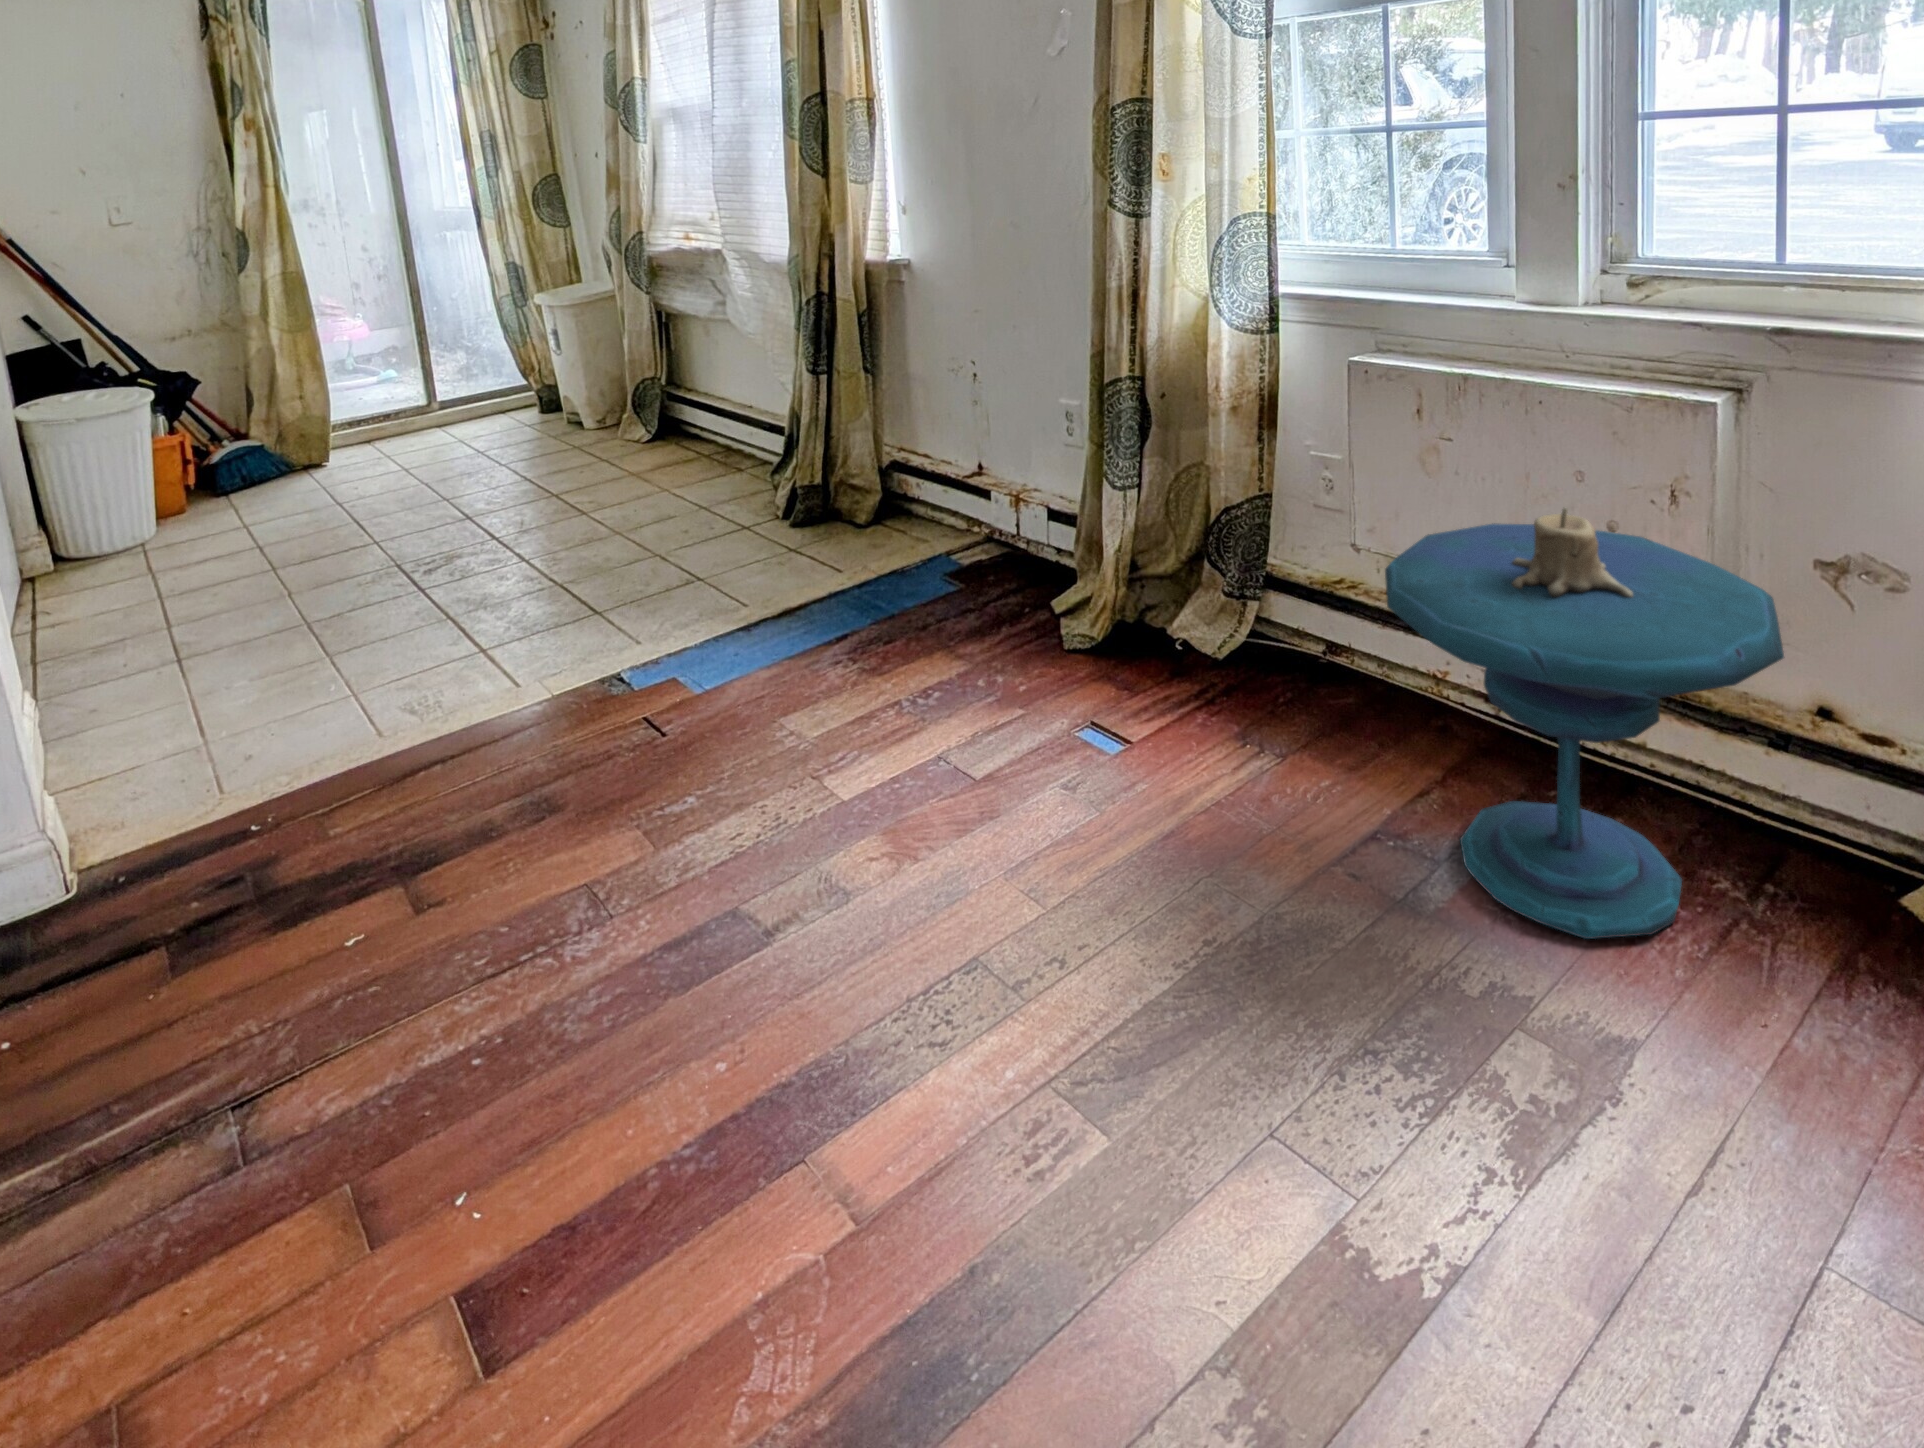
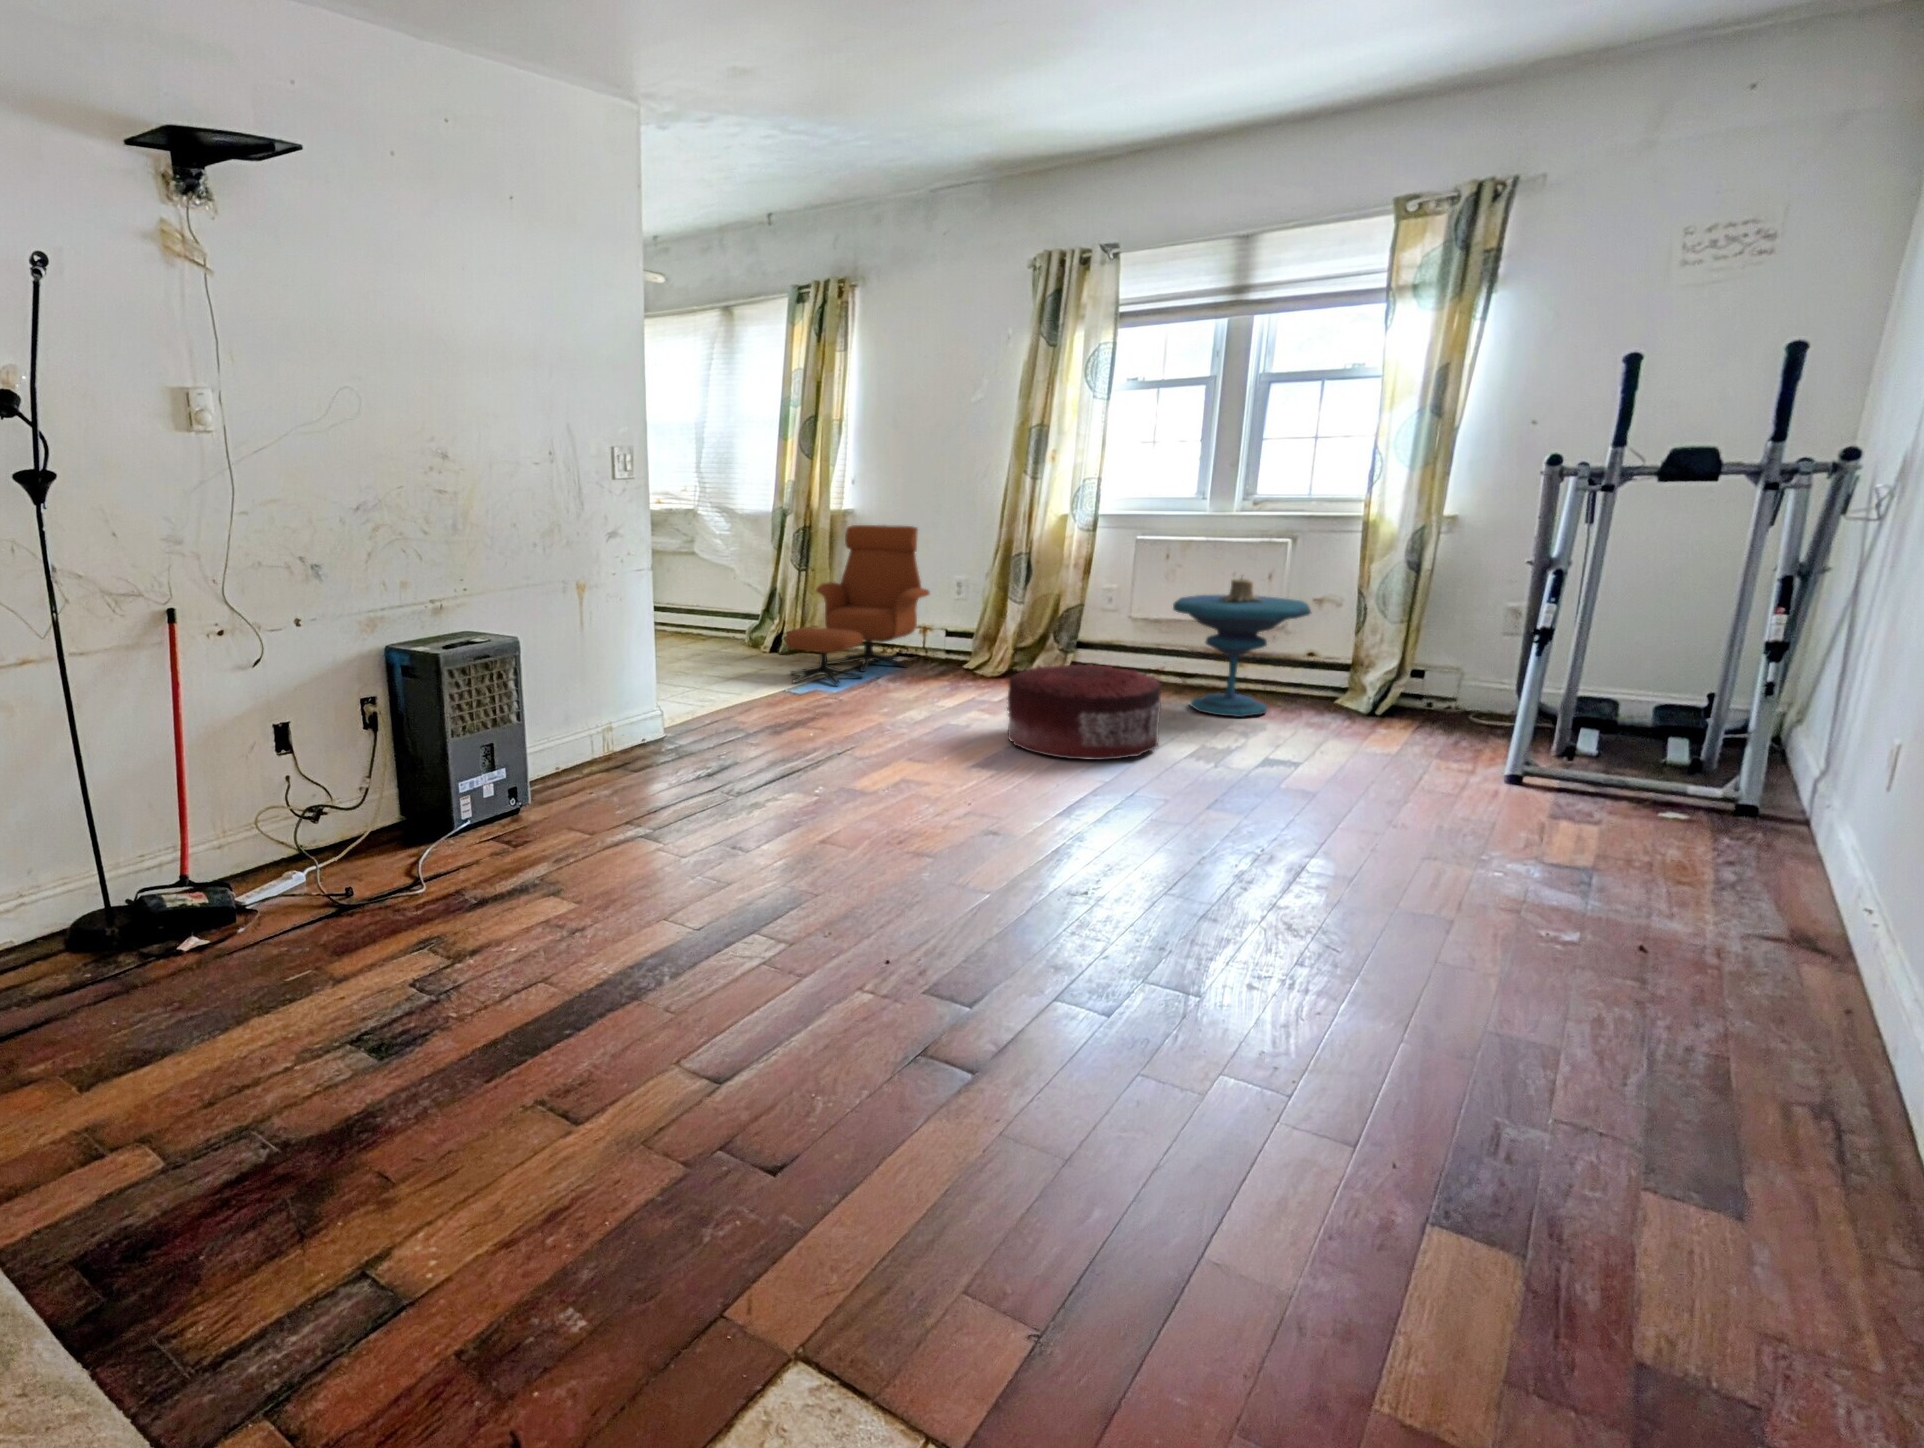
lounge chair: none [682,292,997,649] -> present [786,525,930,685]
pouf: none [753,771,1236,1298] -> present [1008,664,1162,760]

